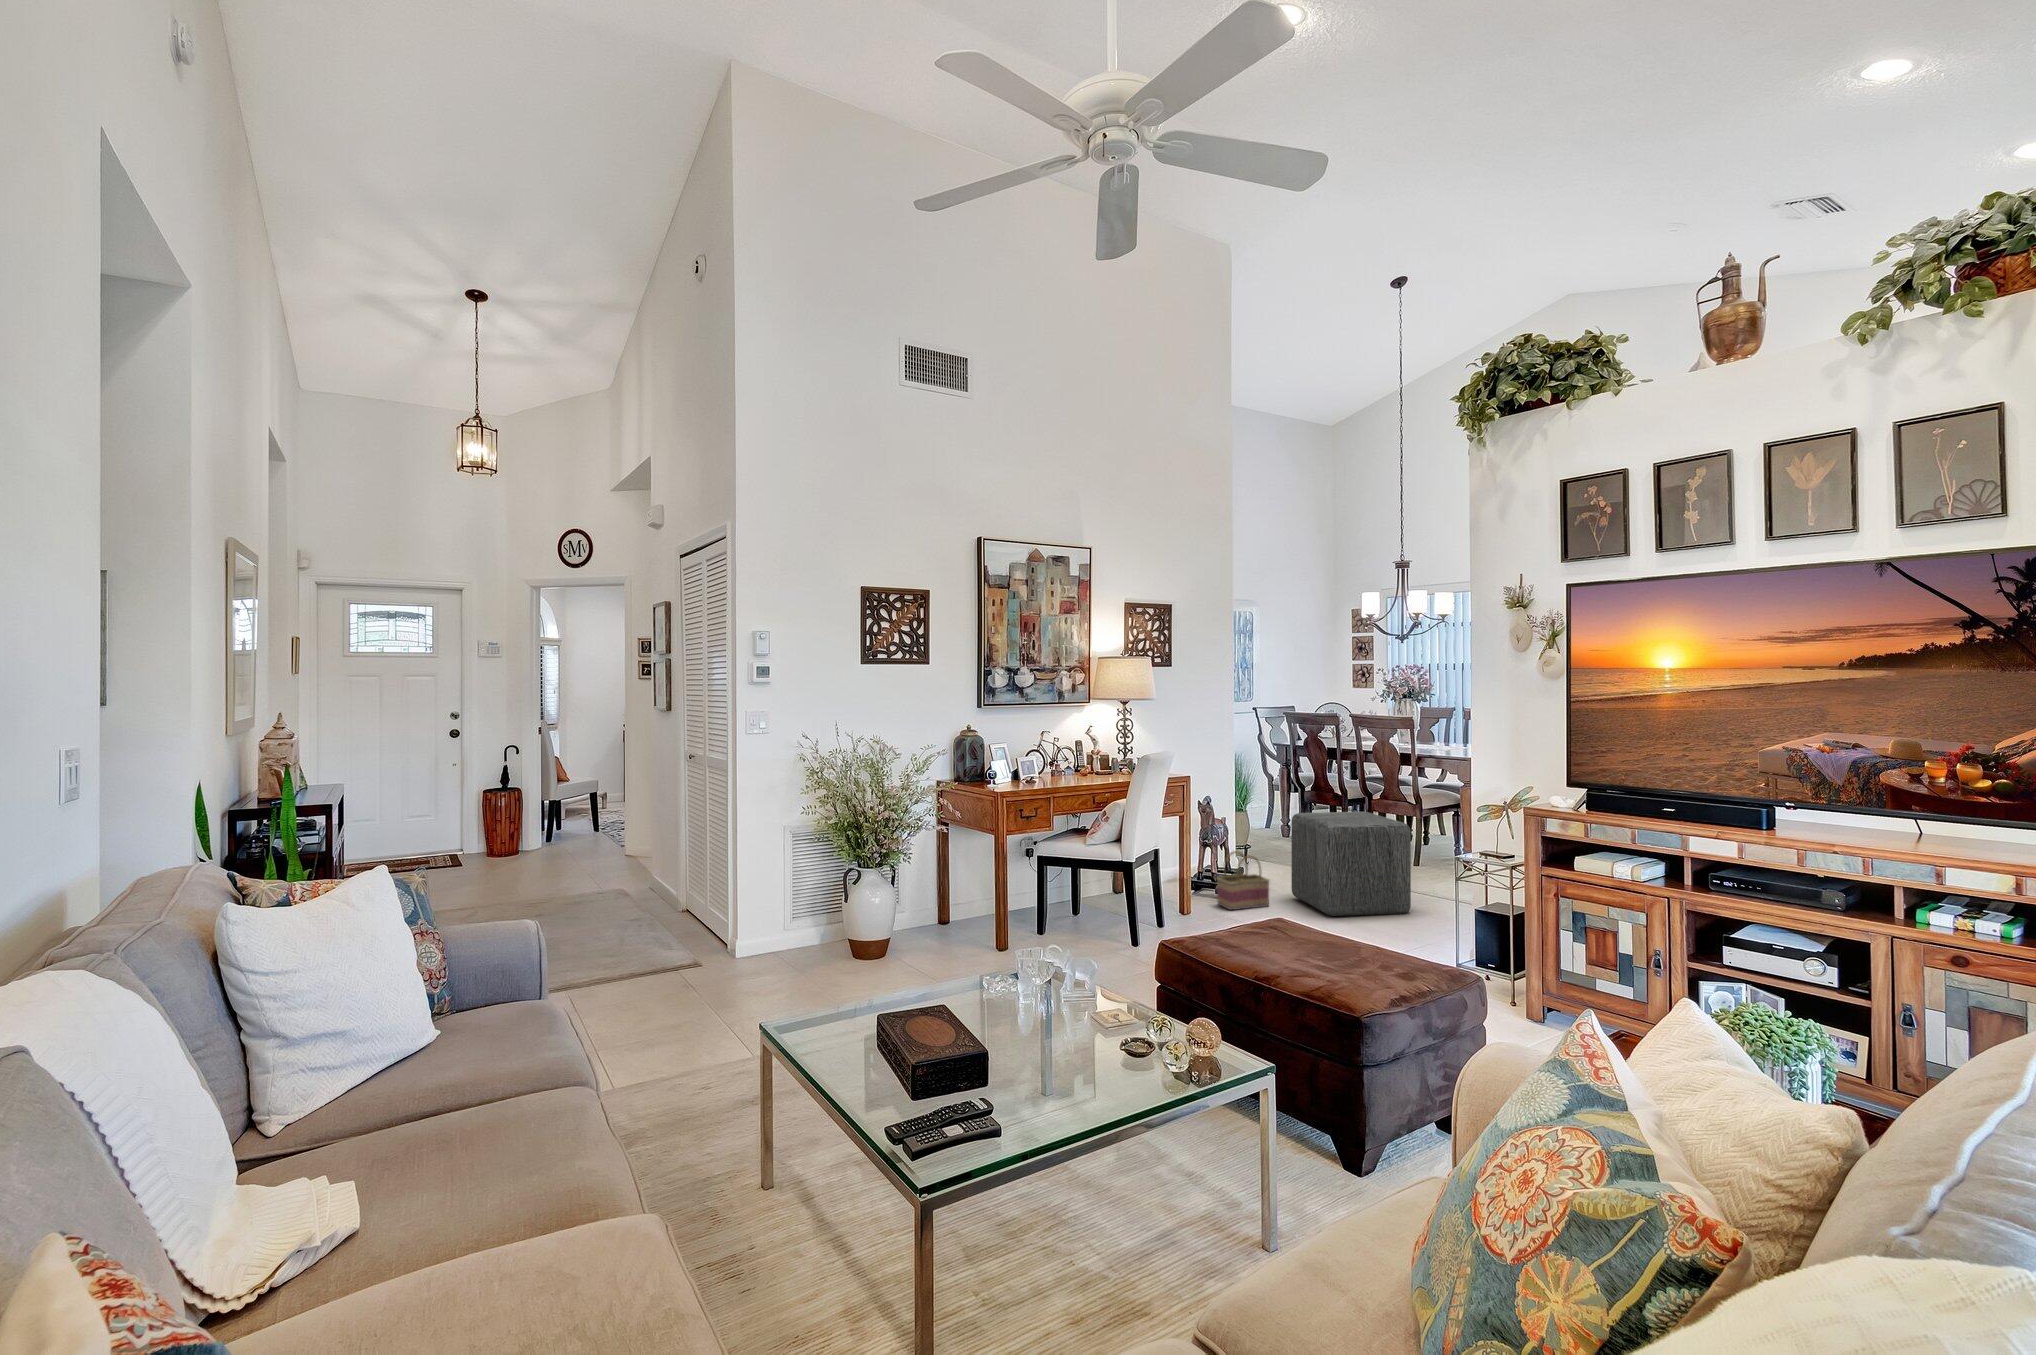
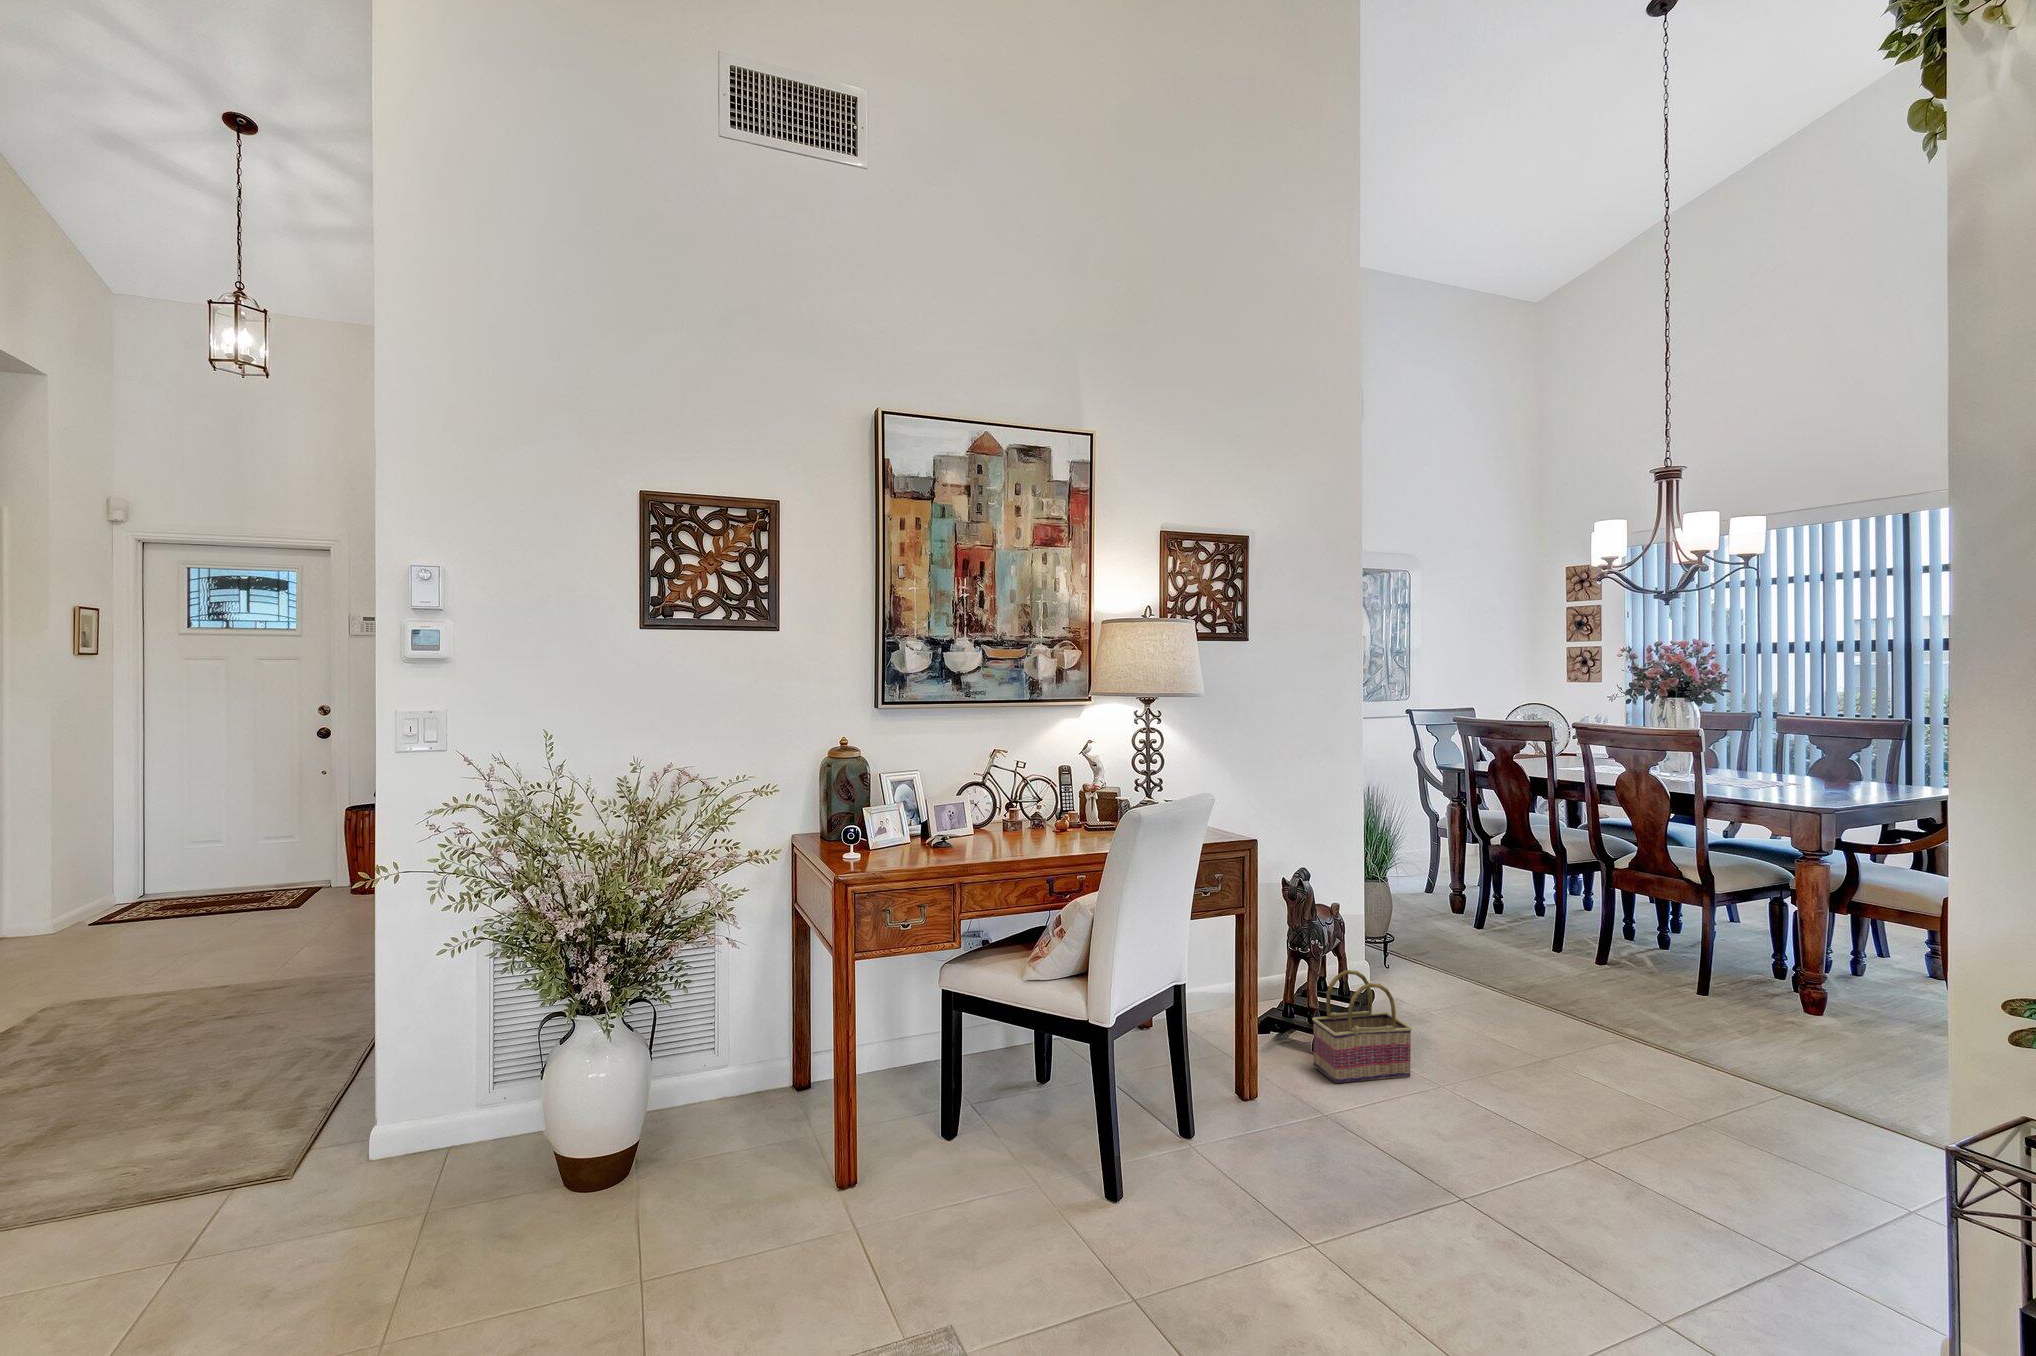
ottoman: present [1291,812,1411,916] -> none [1455,906,1698,1118]

